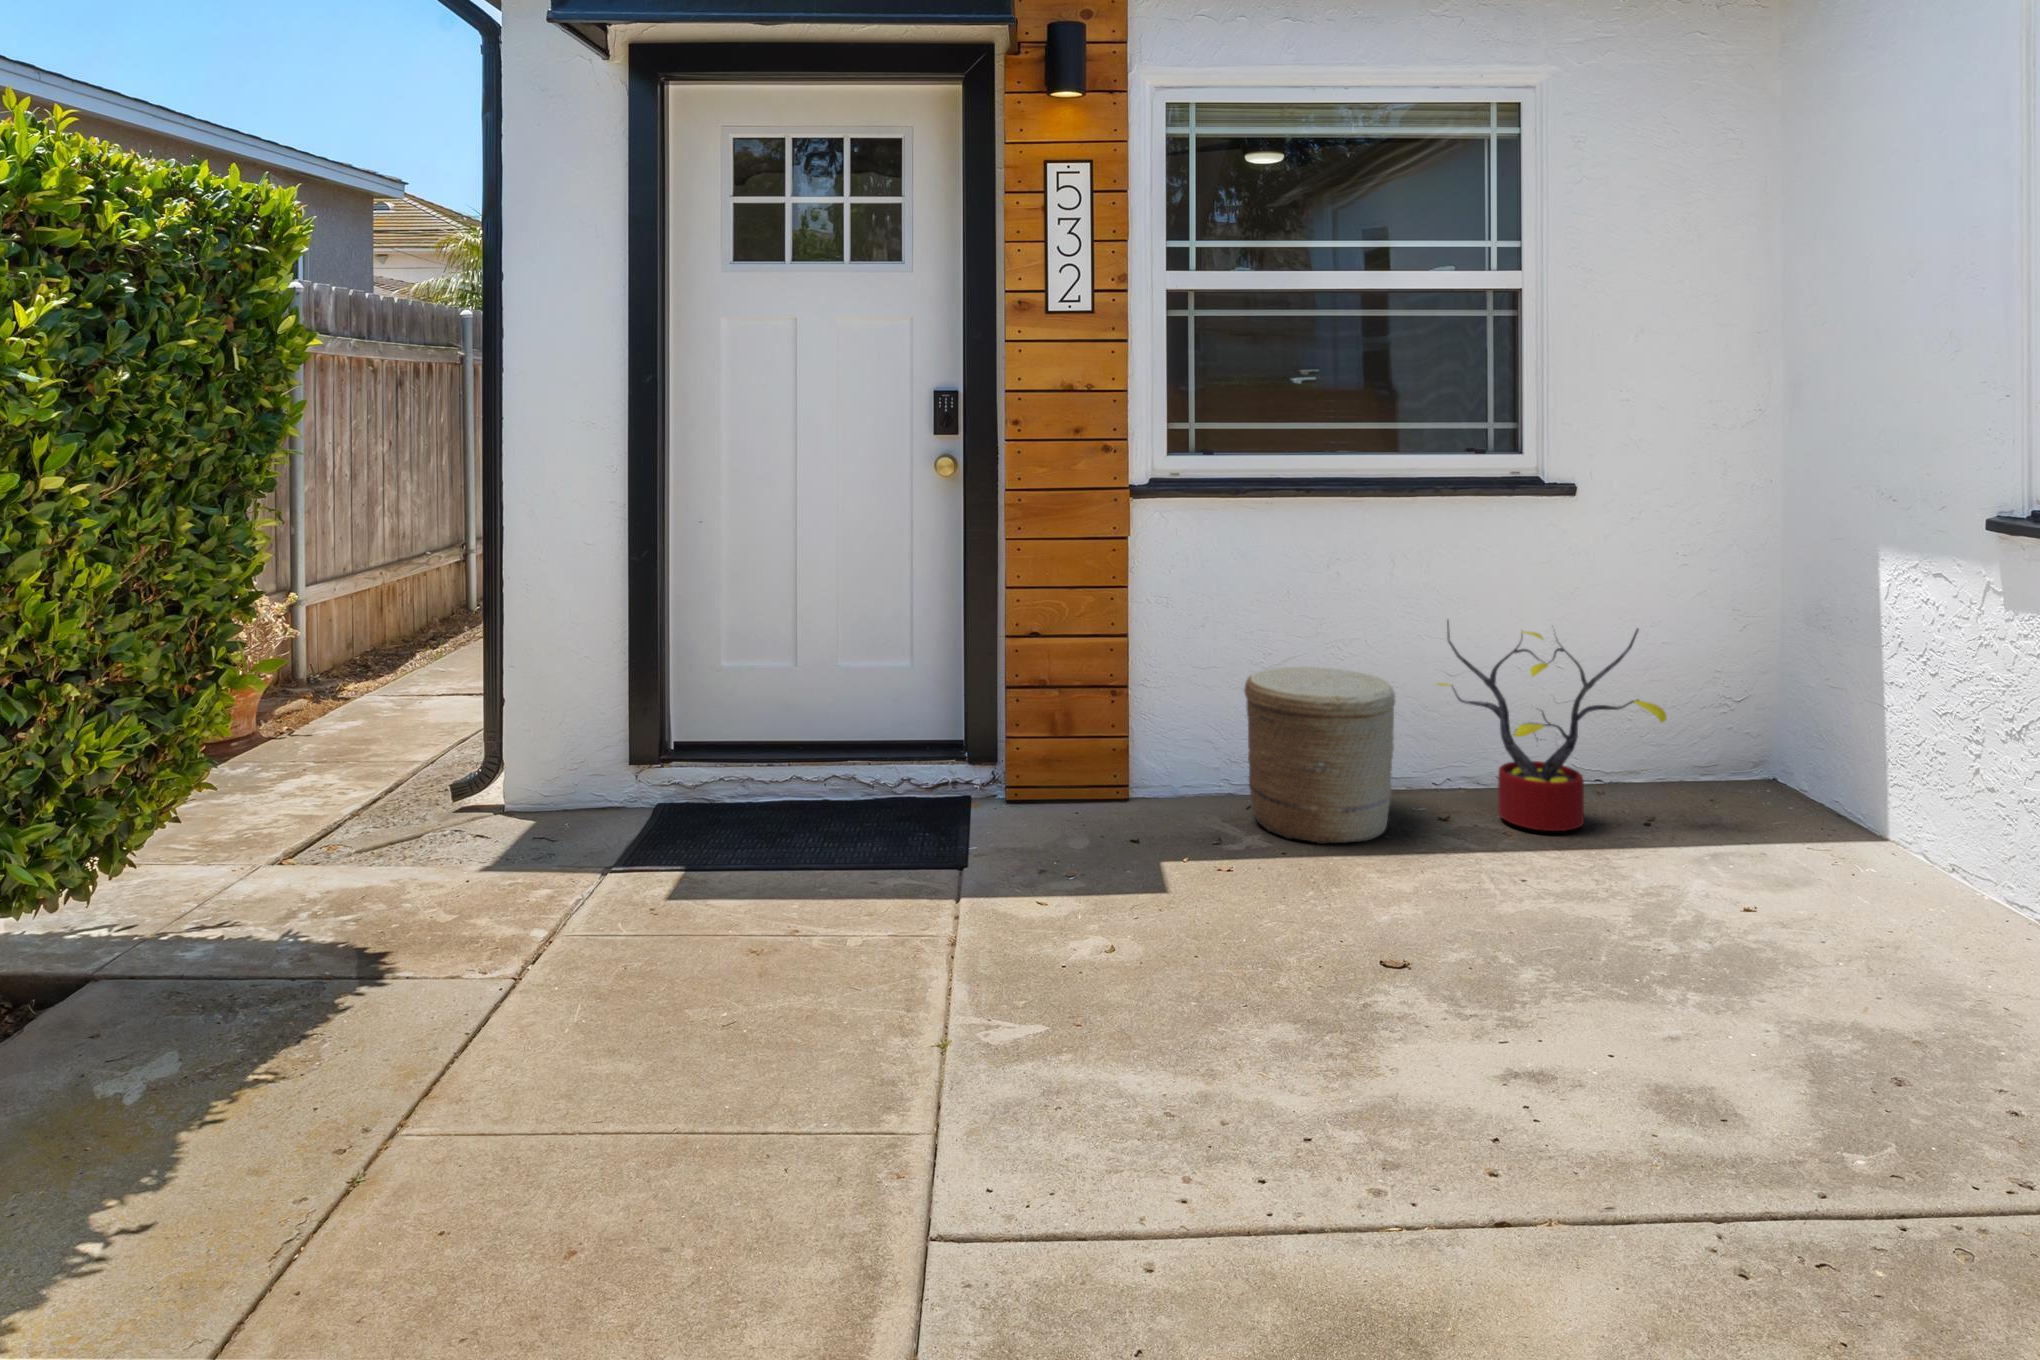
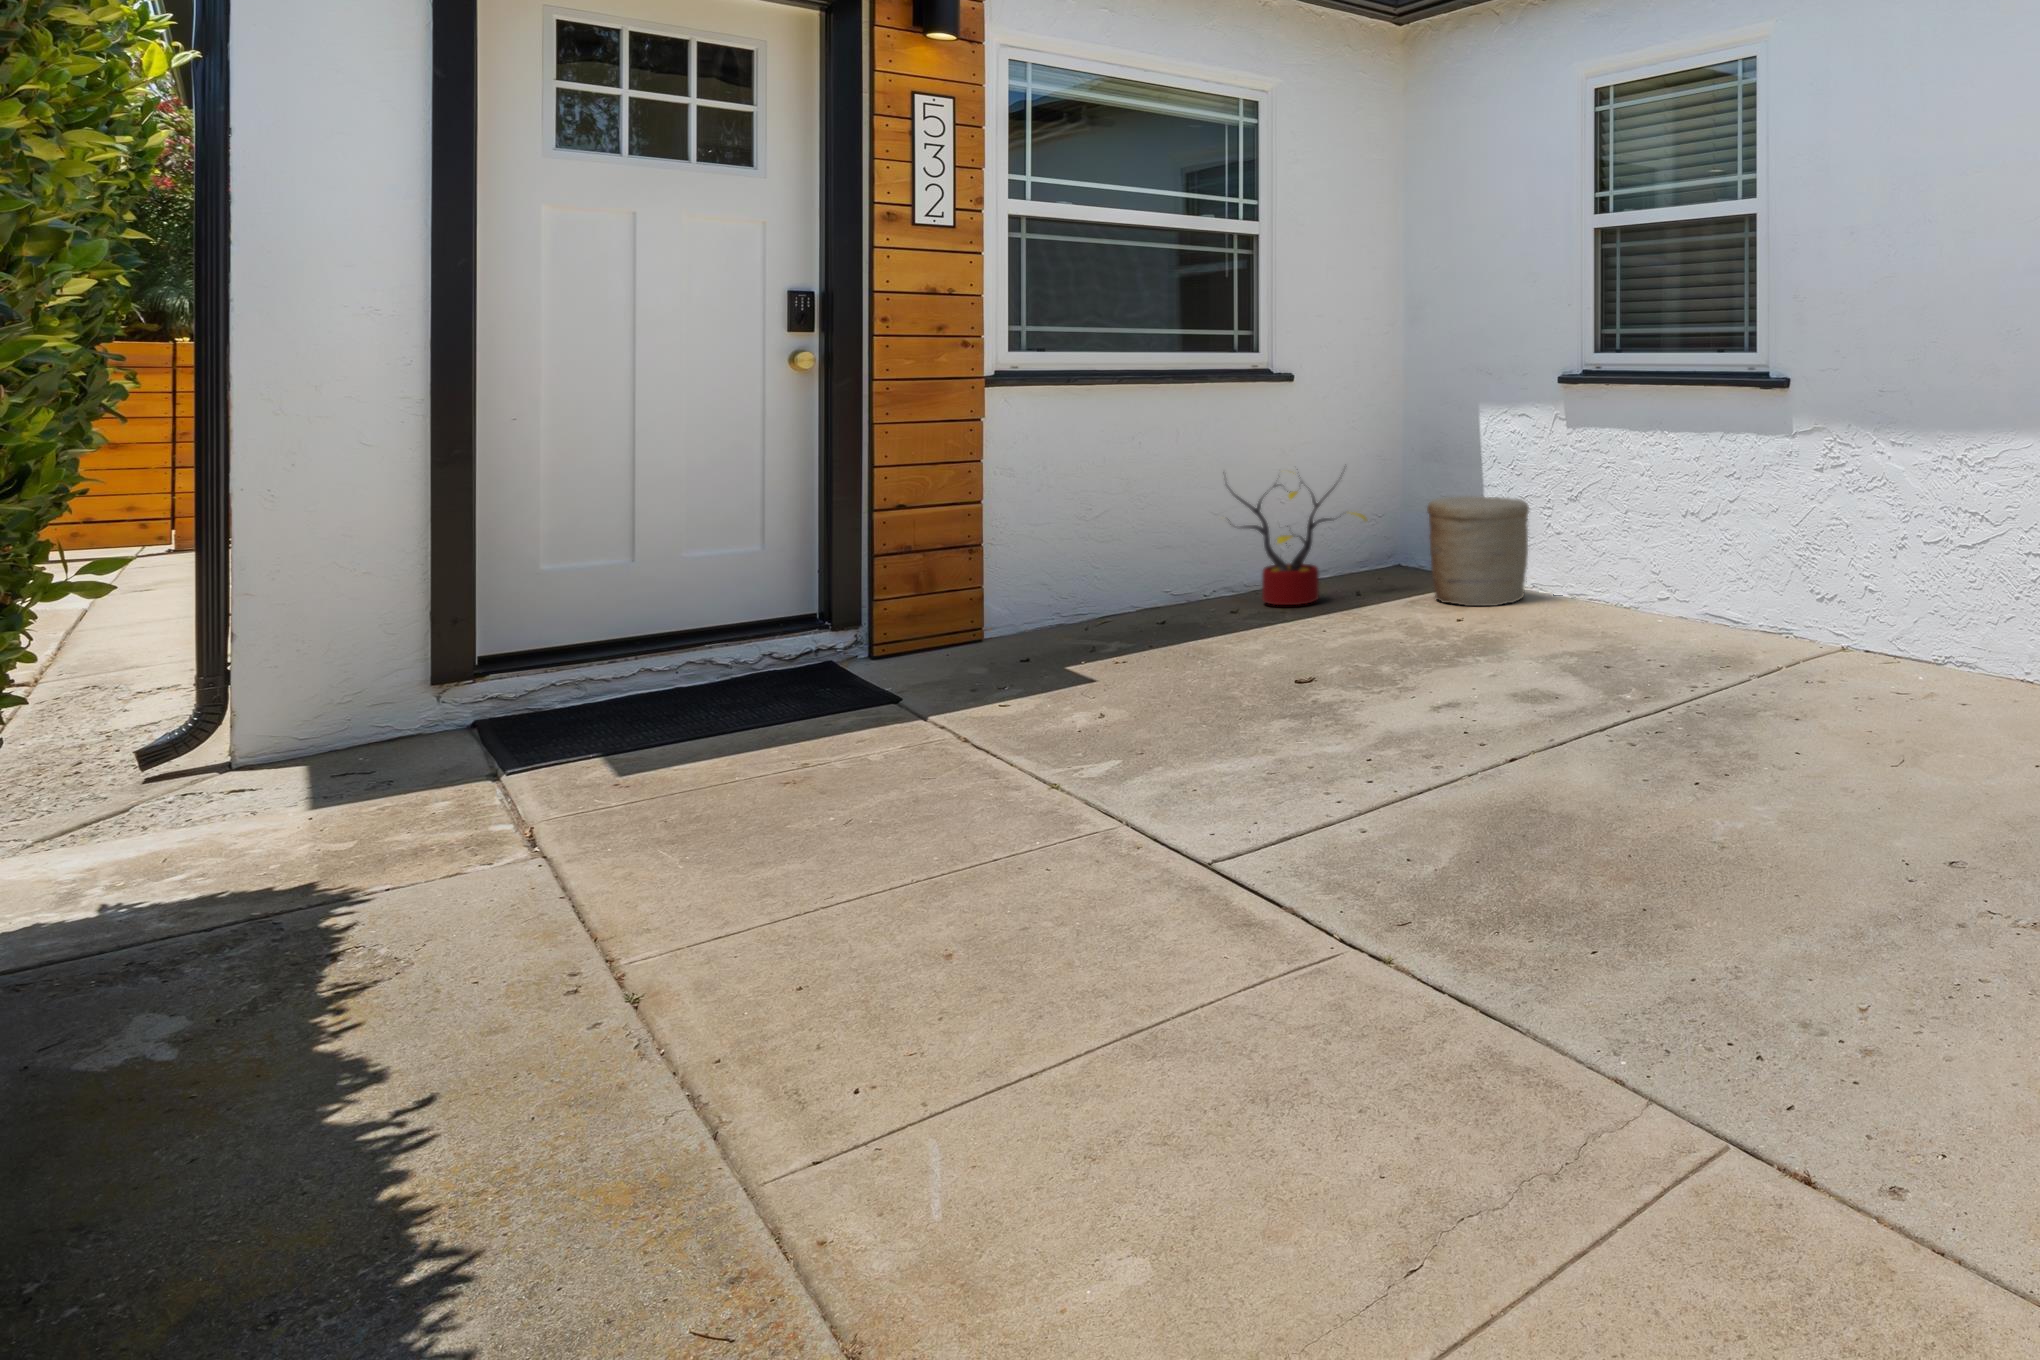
woven basket: present [1244,667,1395,844] -> present [1427,496,1529,606]

